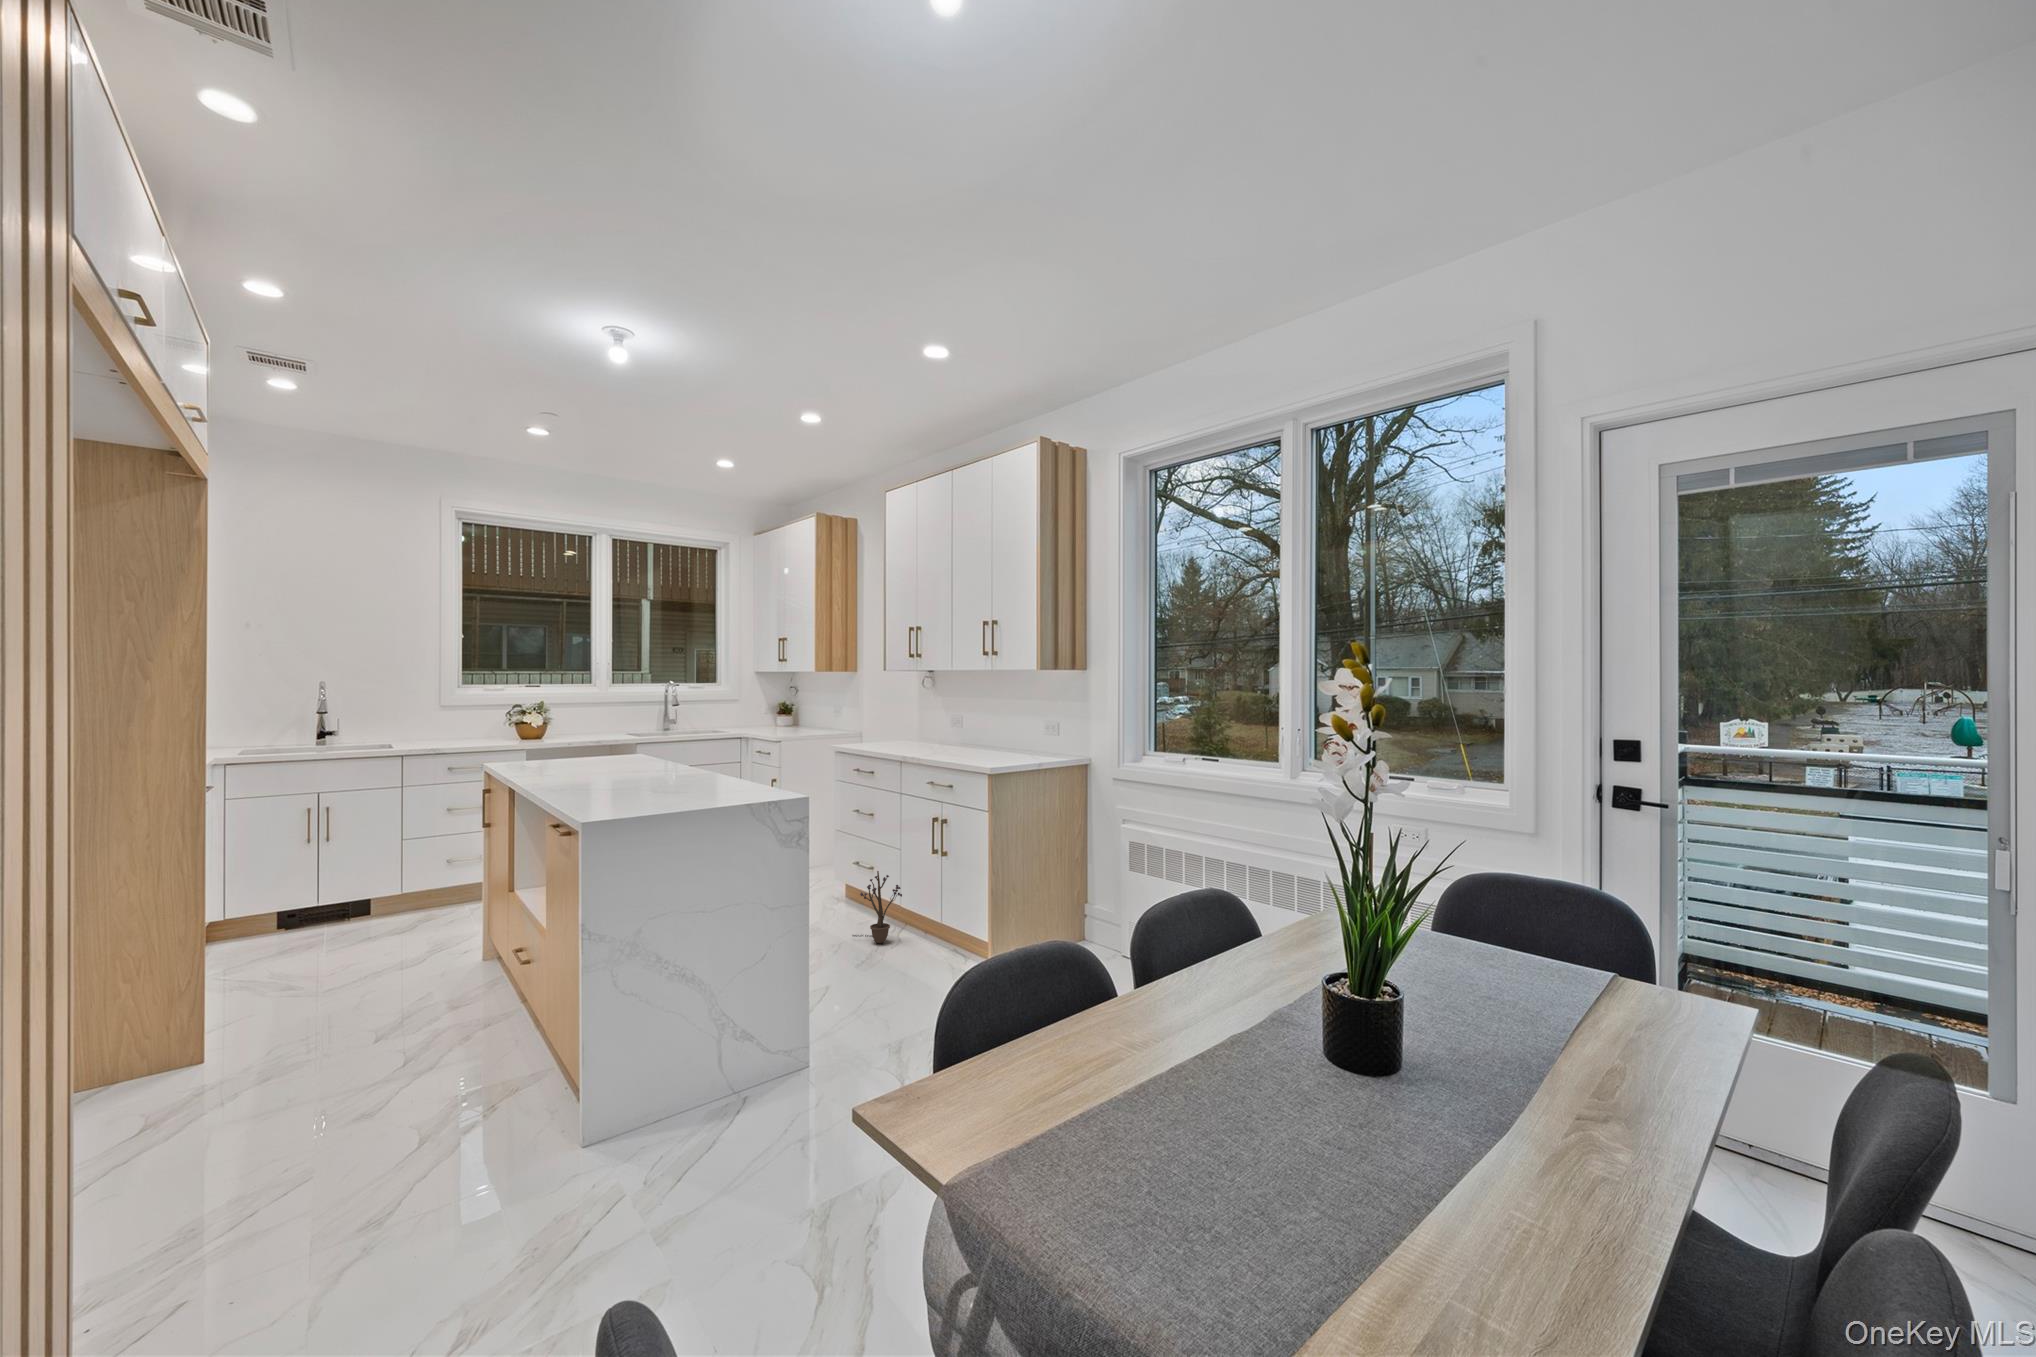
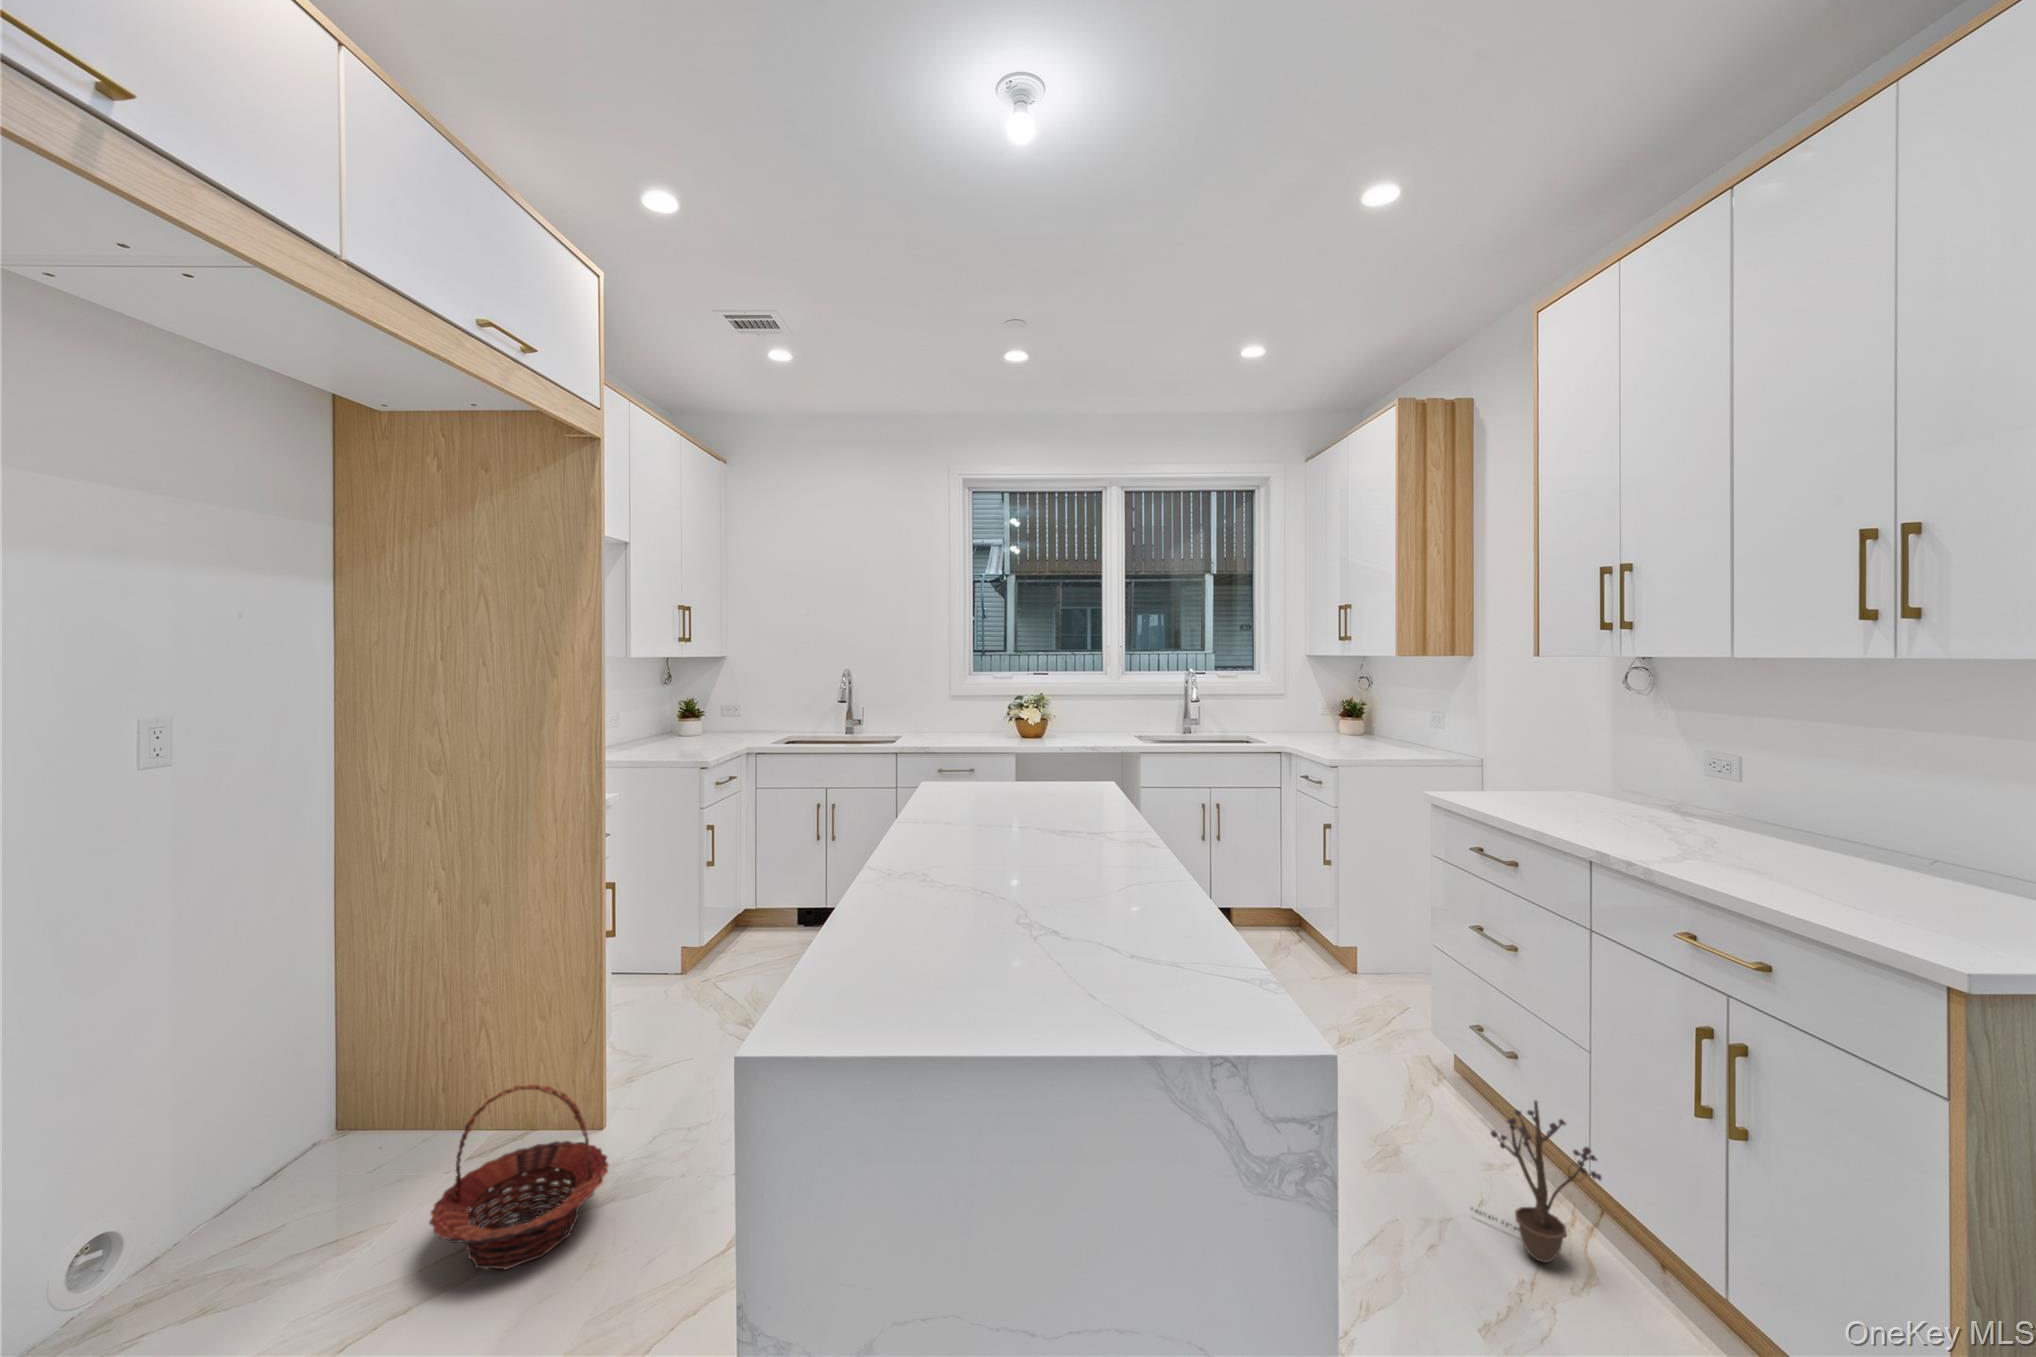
basket: none [133,975,293,1107] -> present [429,1085,609,1269]

